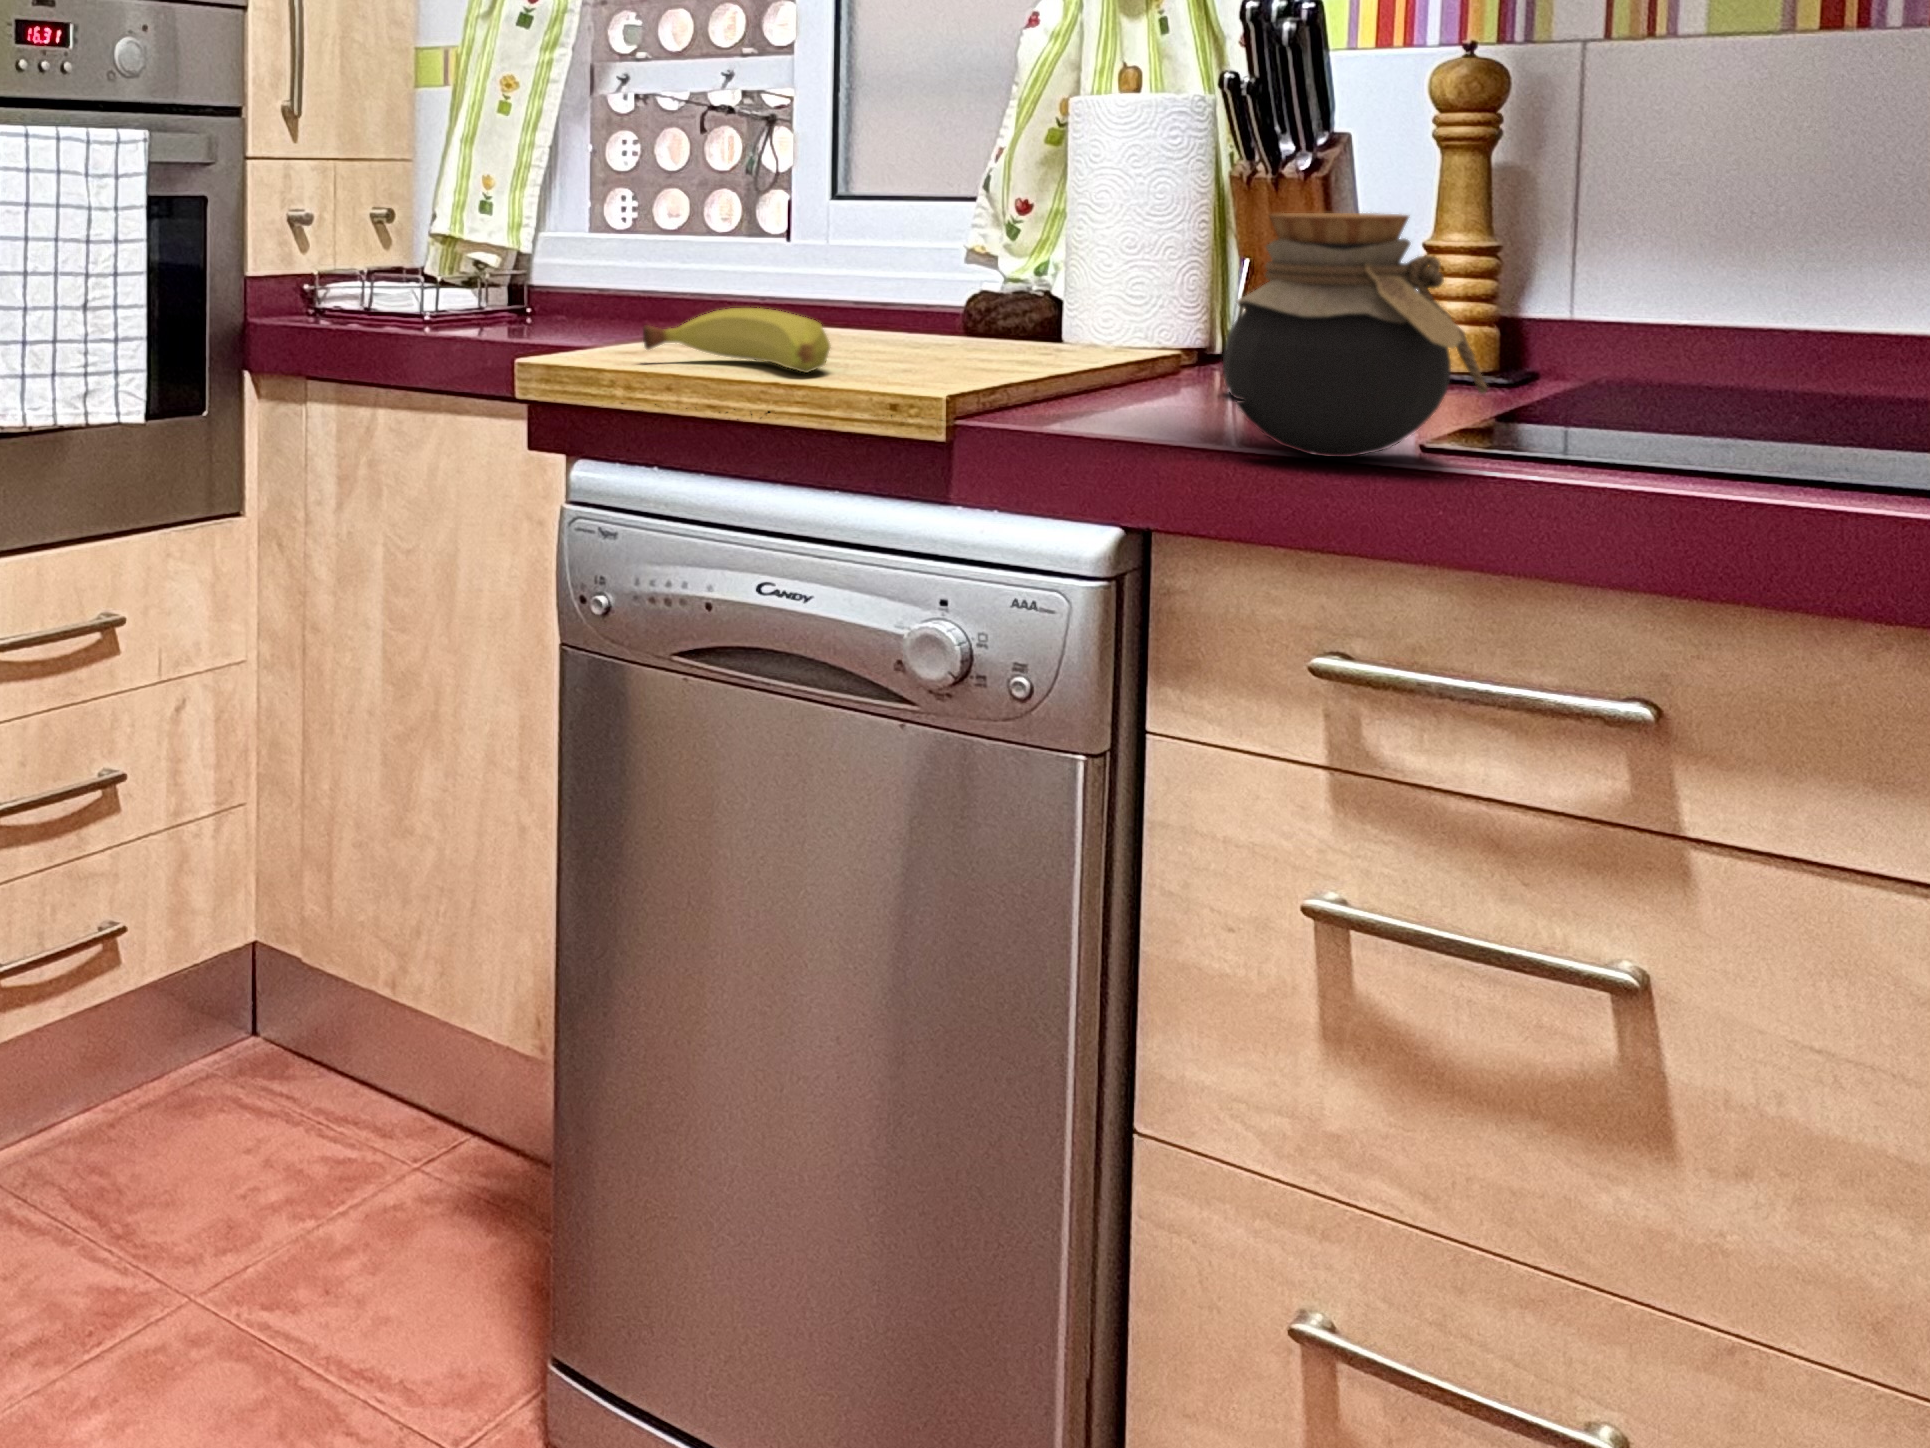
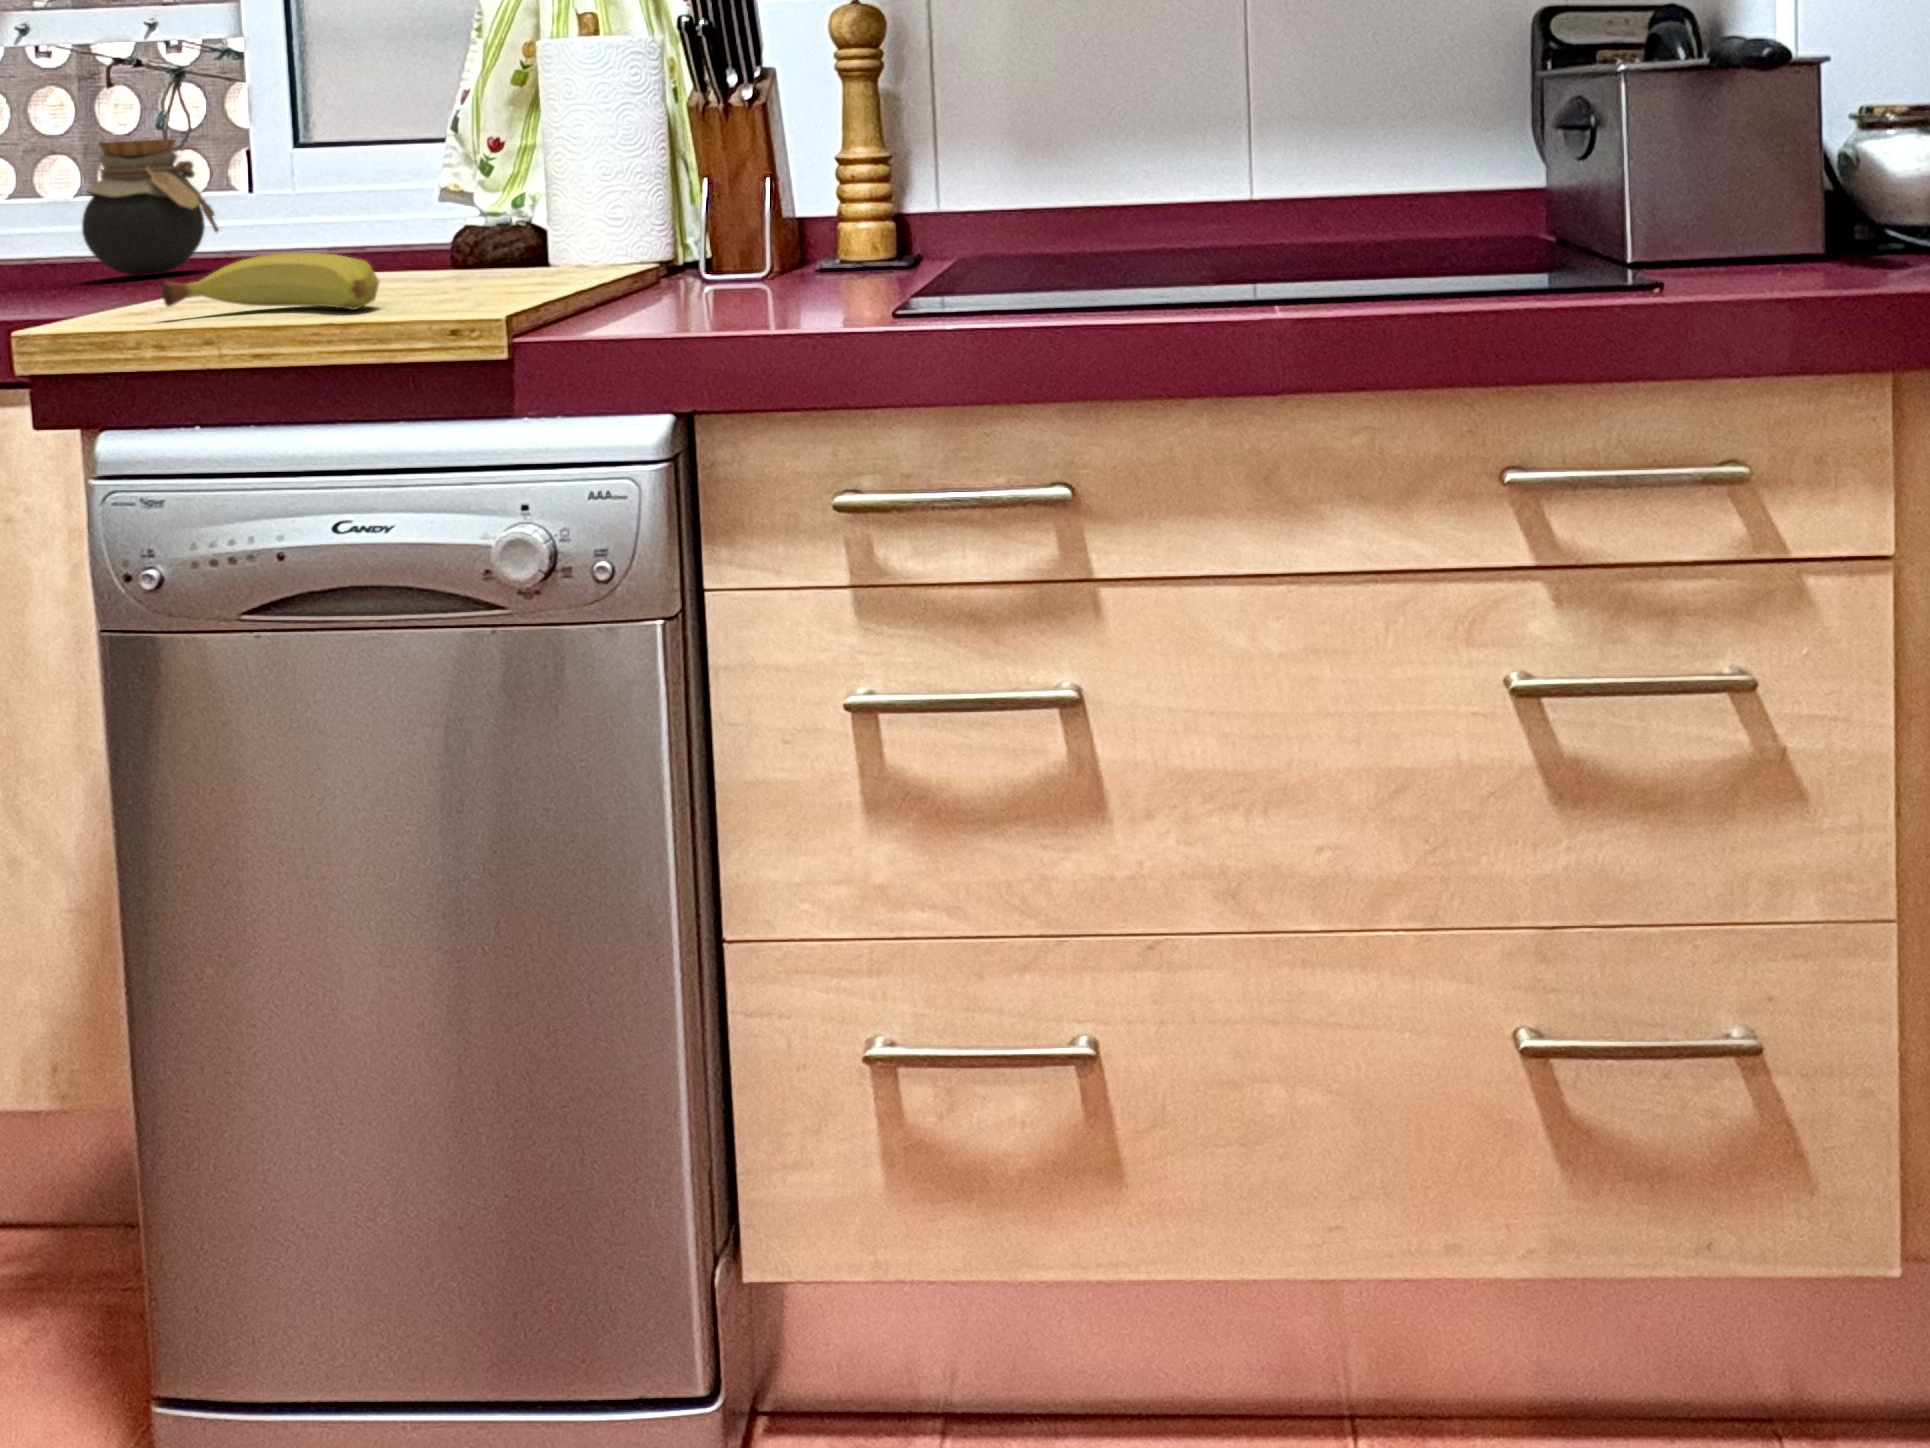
jar: present [1223,213,1488,457] -> present [82,139,219,276]

